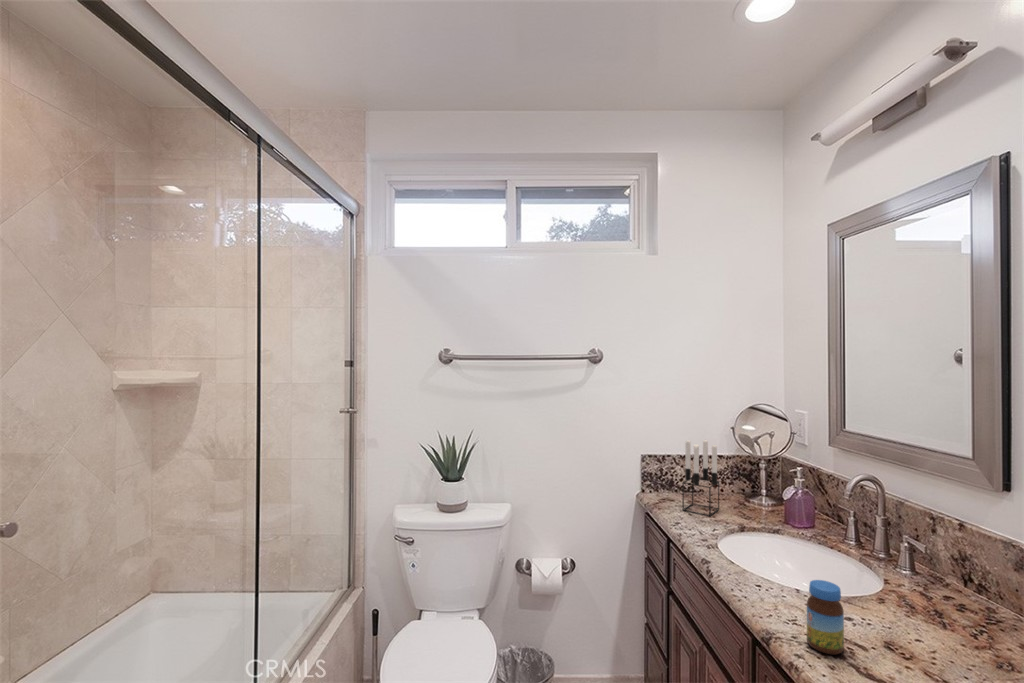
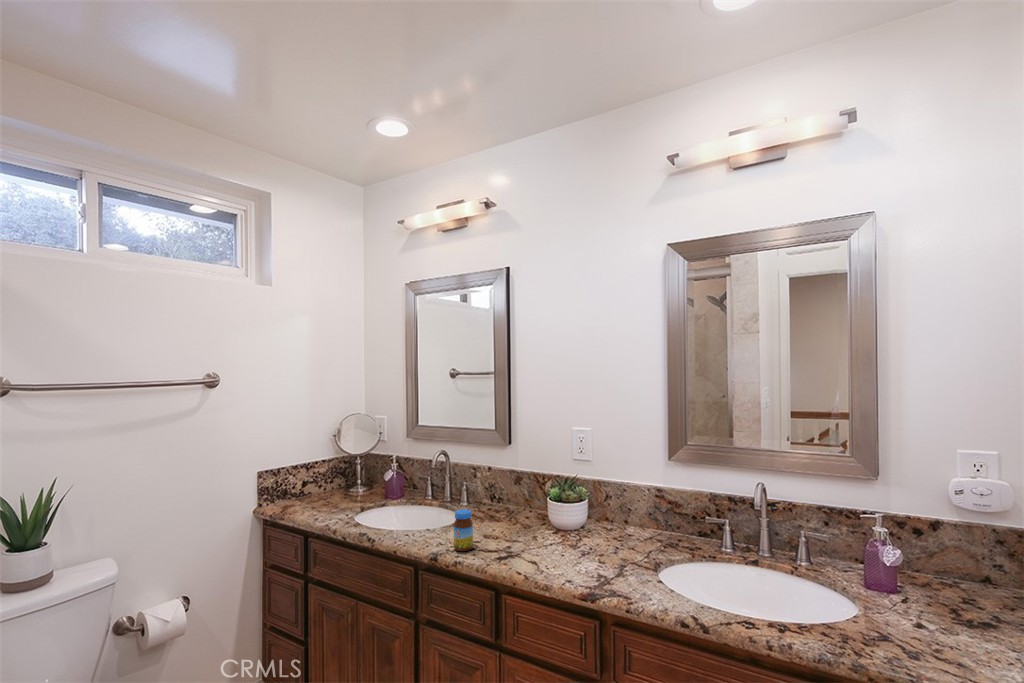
candle holder: present [682,440,719,516] -> none [309,447,336,511]

